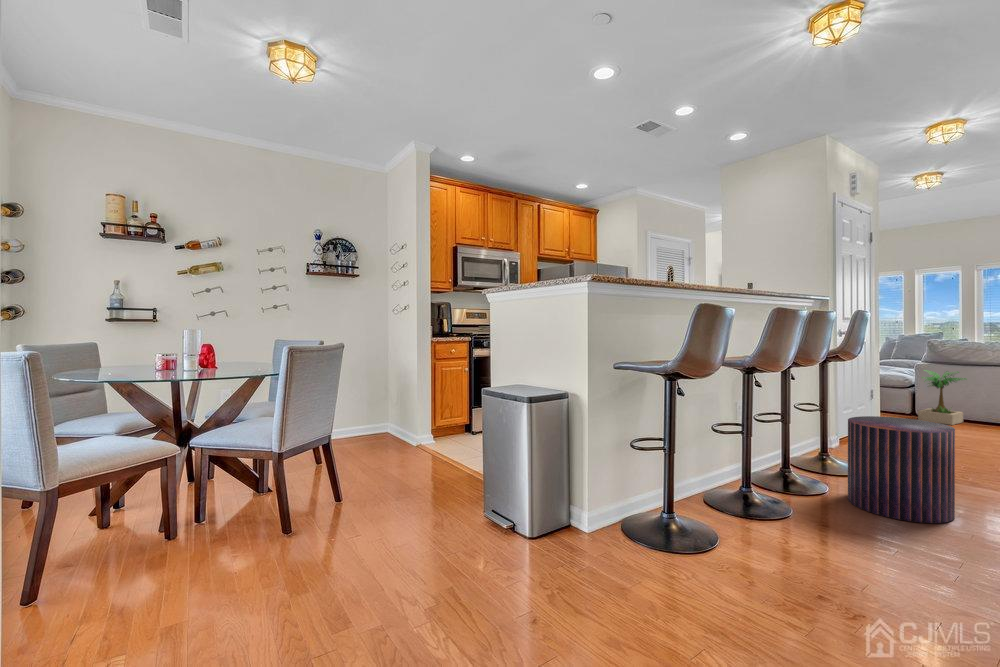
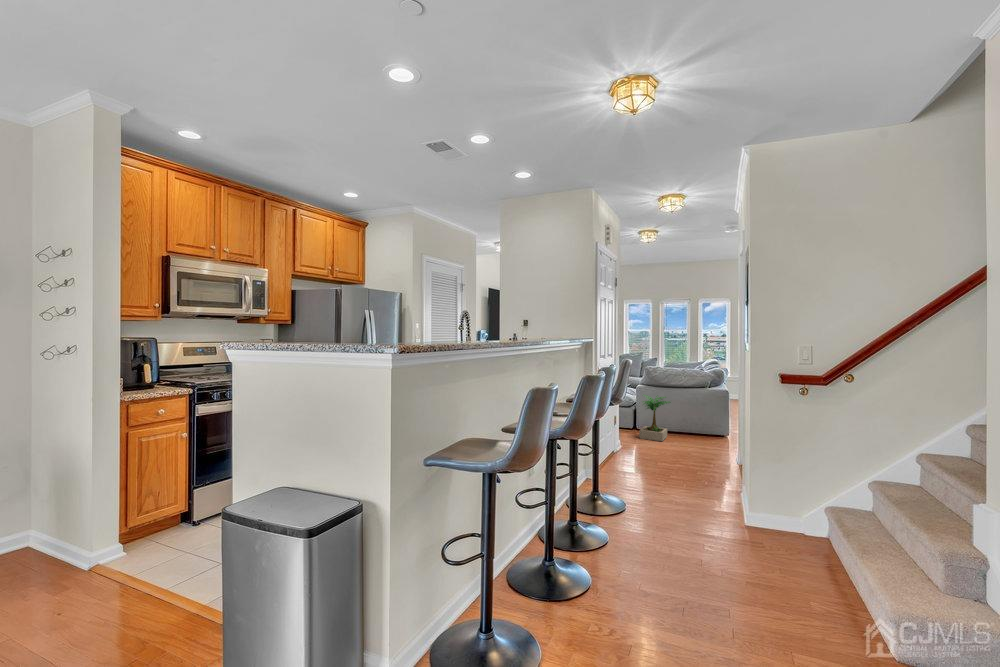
pouf: present [848,416,955,523] -> none [634,473,720,586]

